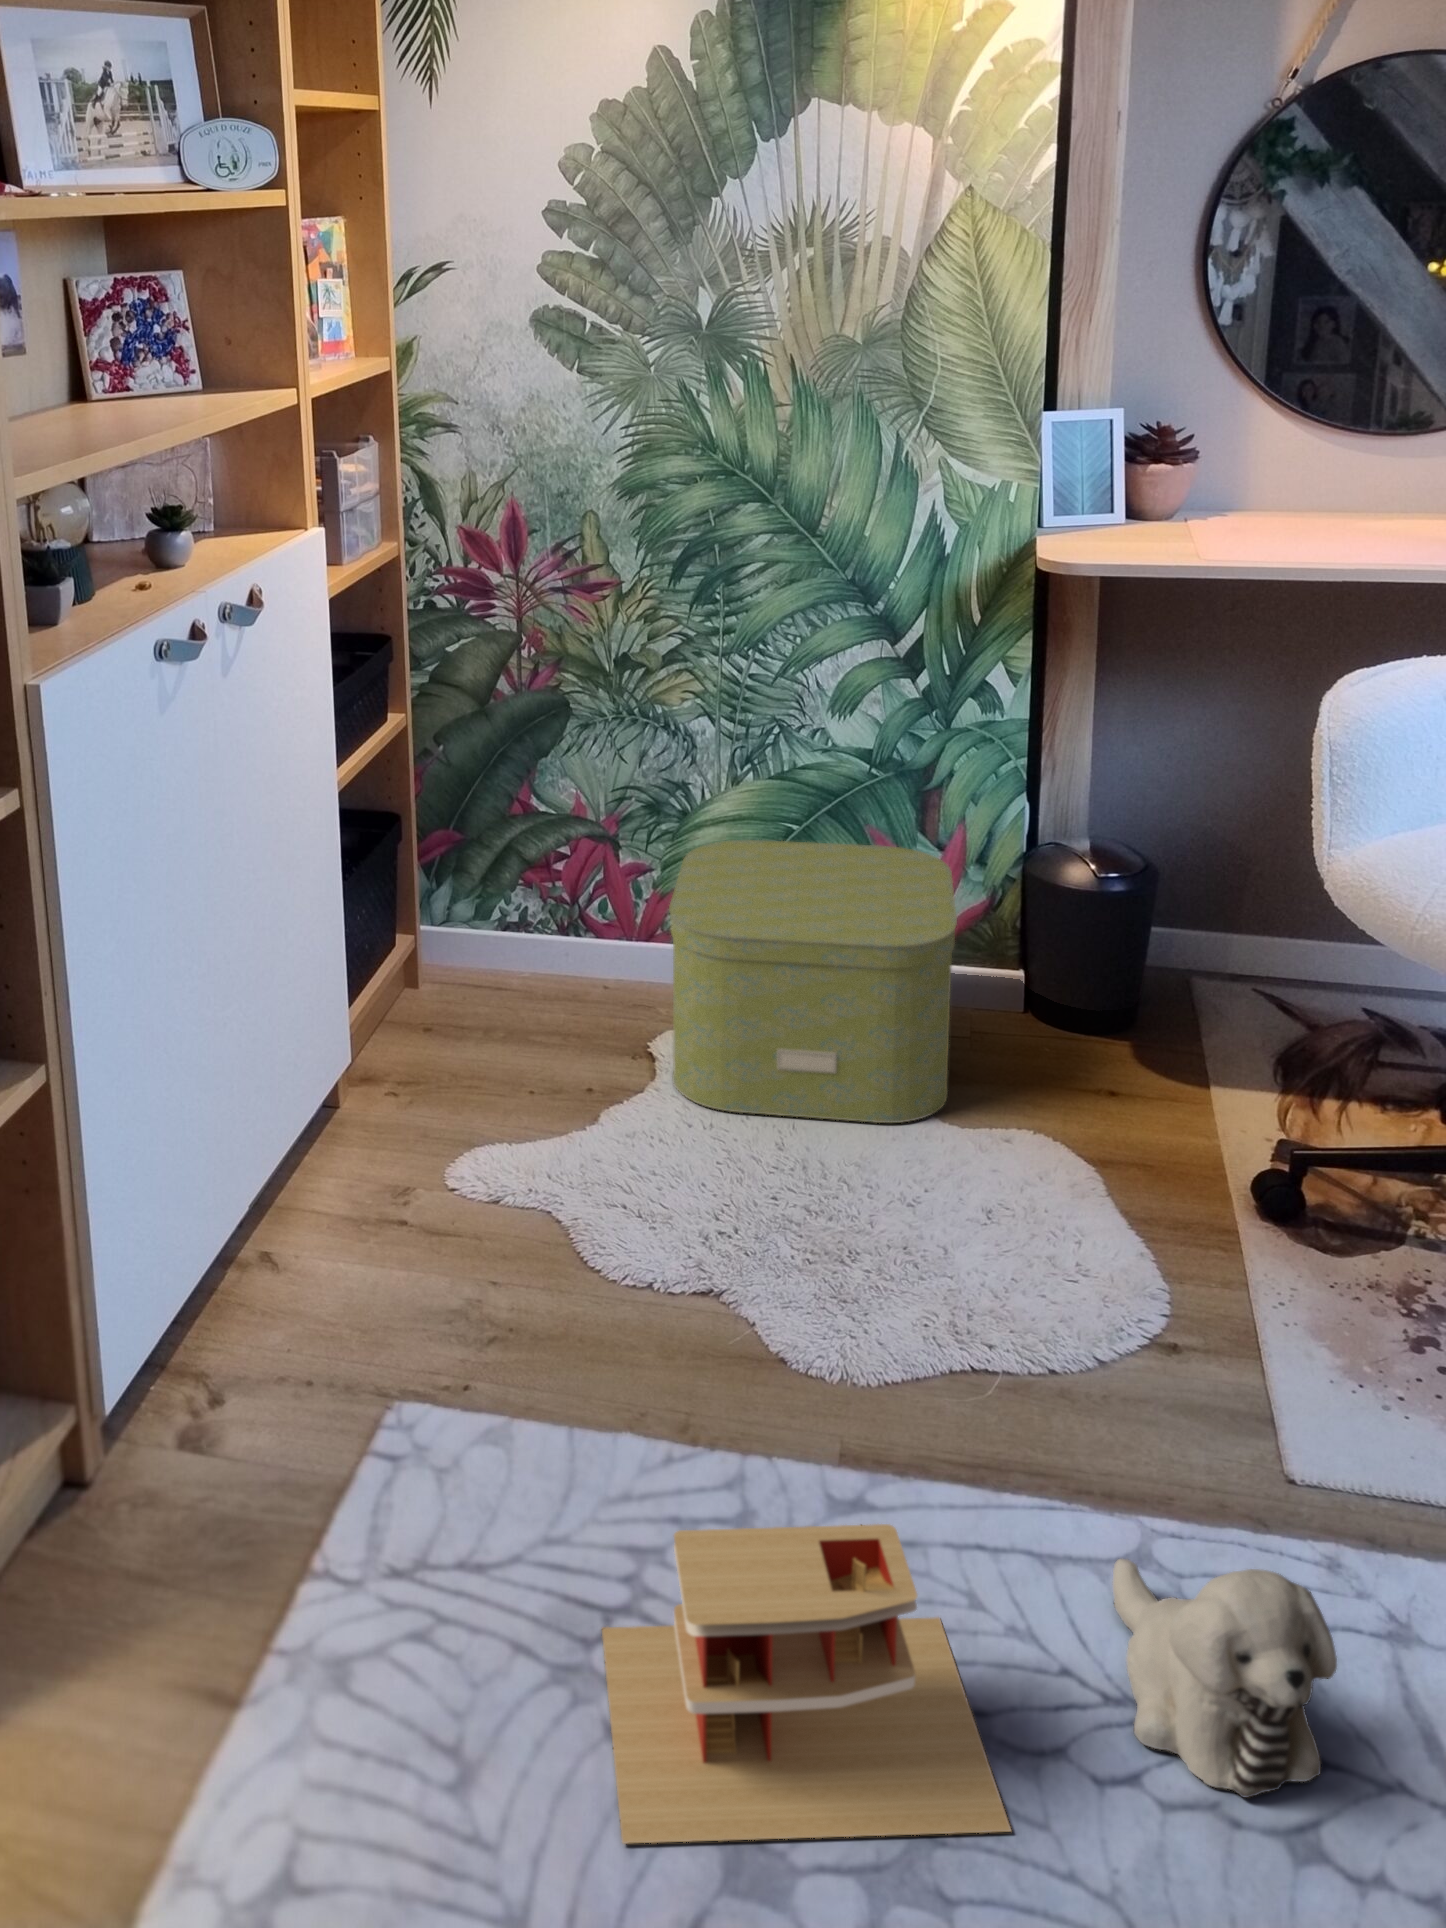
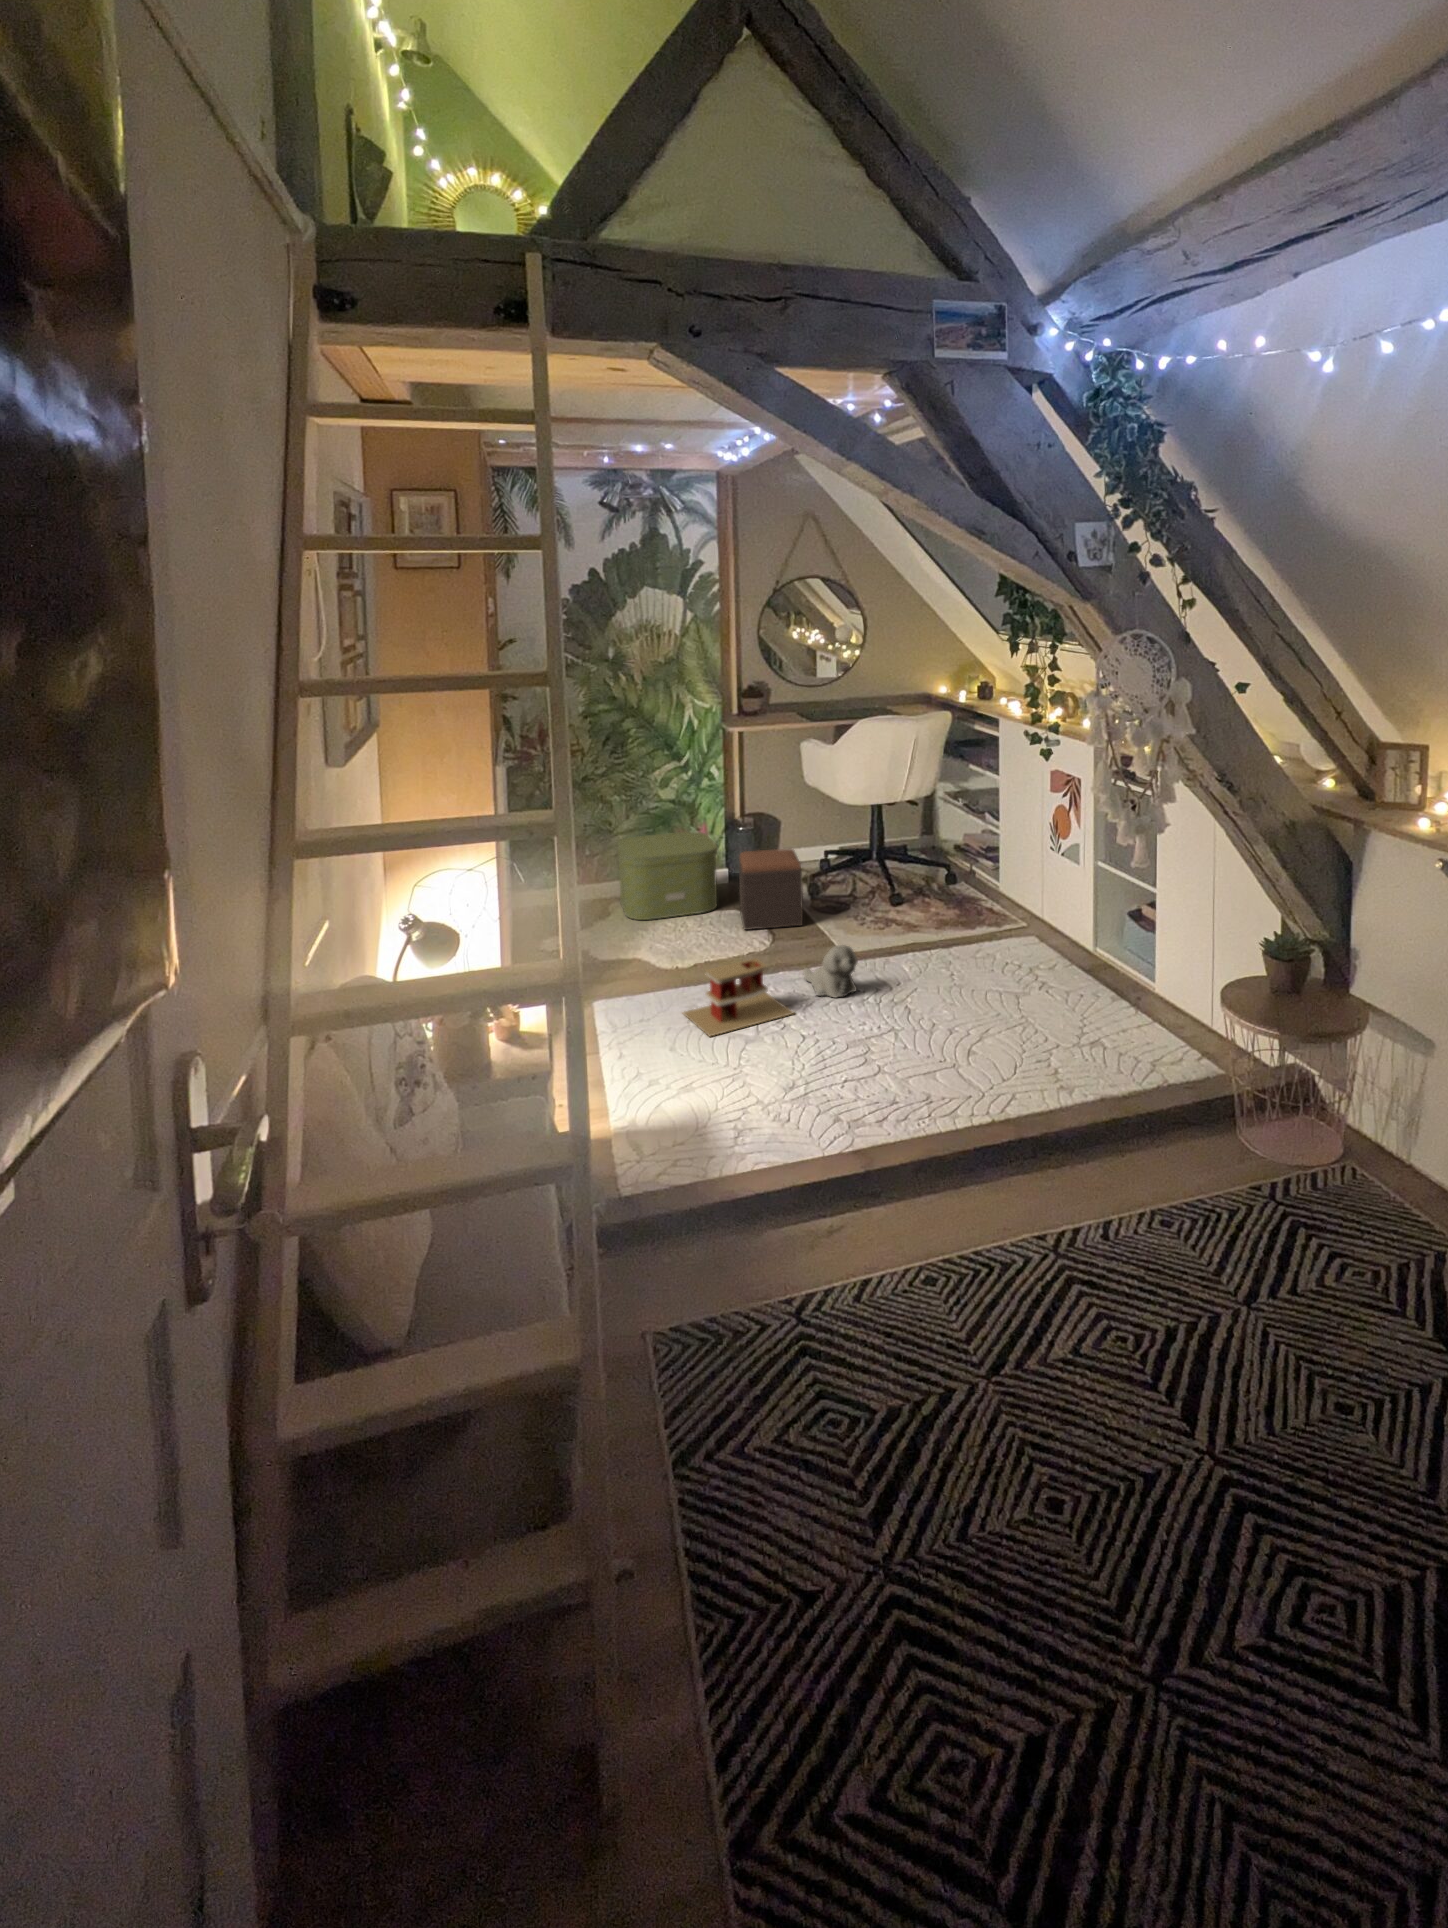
footstool: none [985,970,1211,1276] -> present [739,849,803,930]

